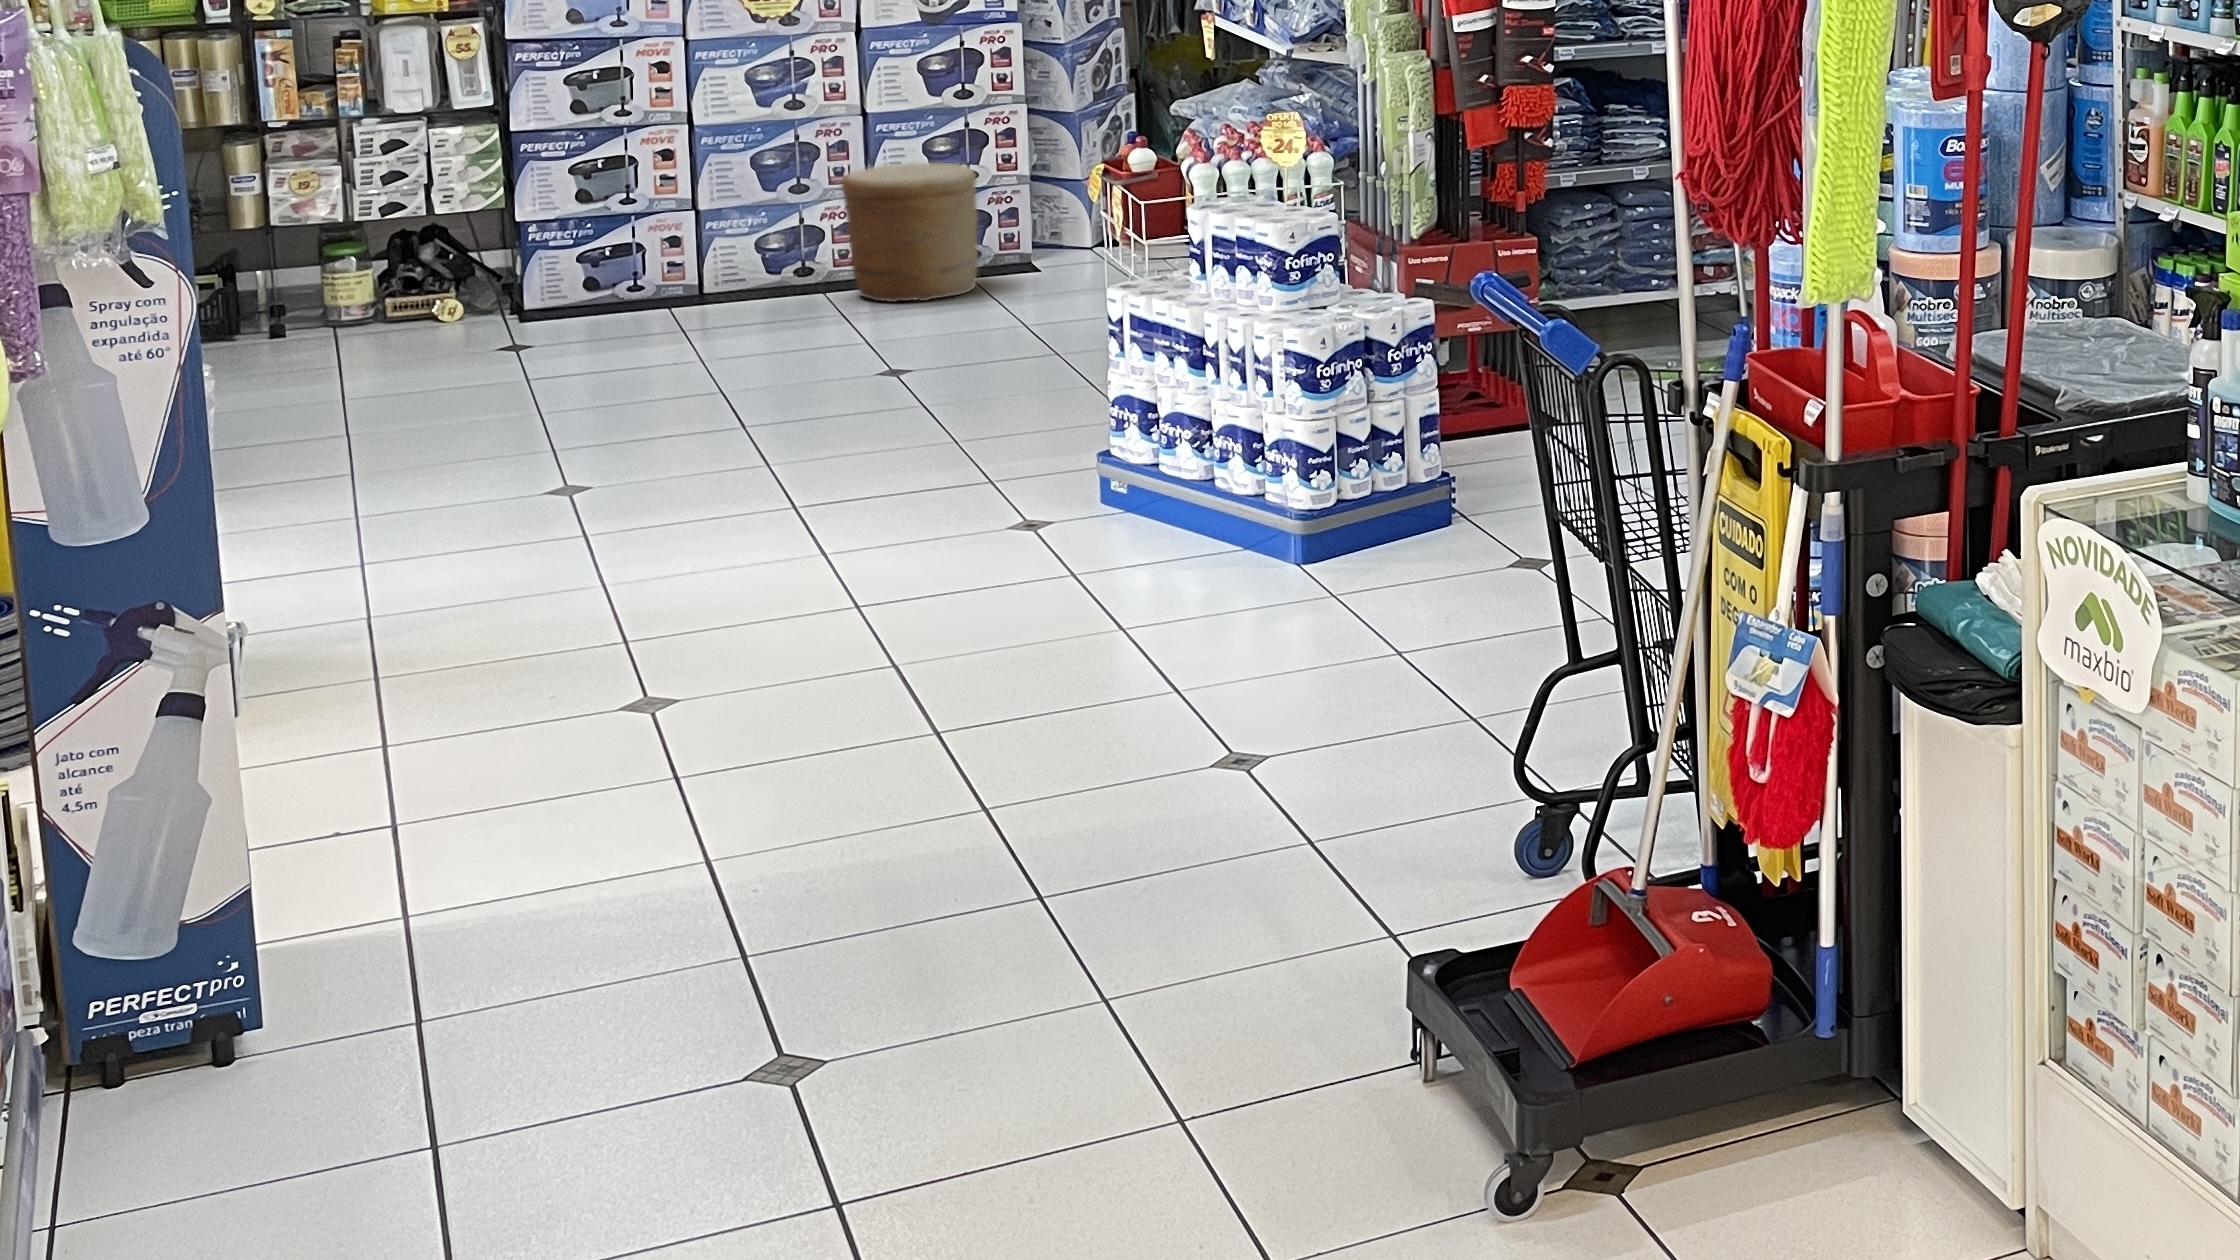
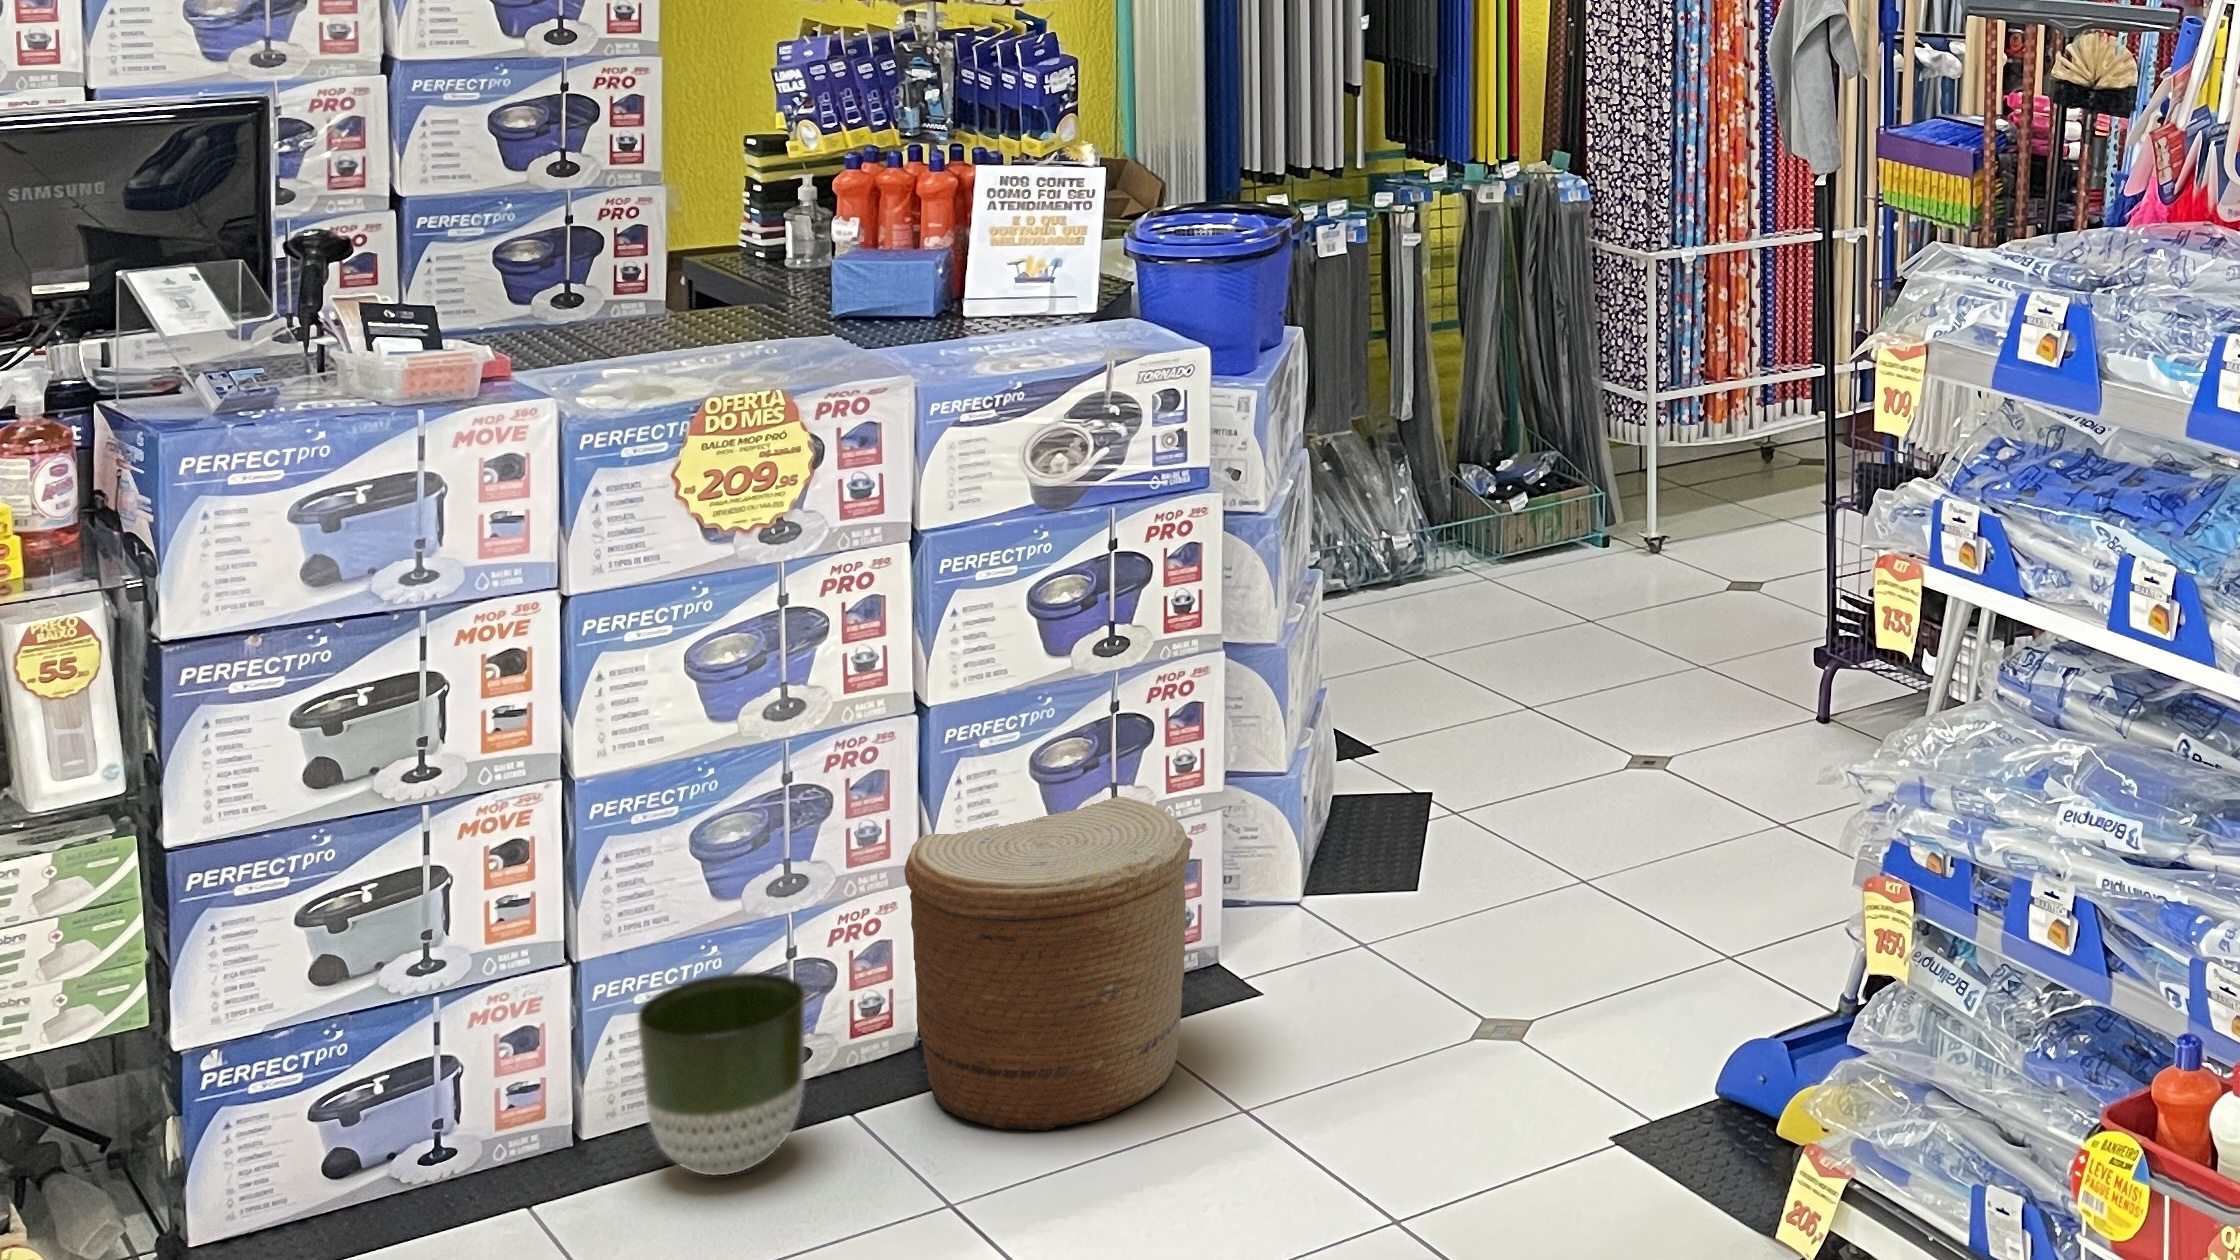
planter: none [713,222,790,306] -> present [637,972,806,1175]

